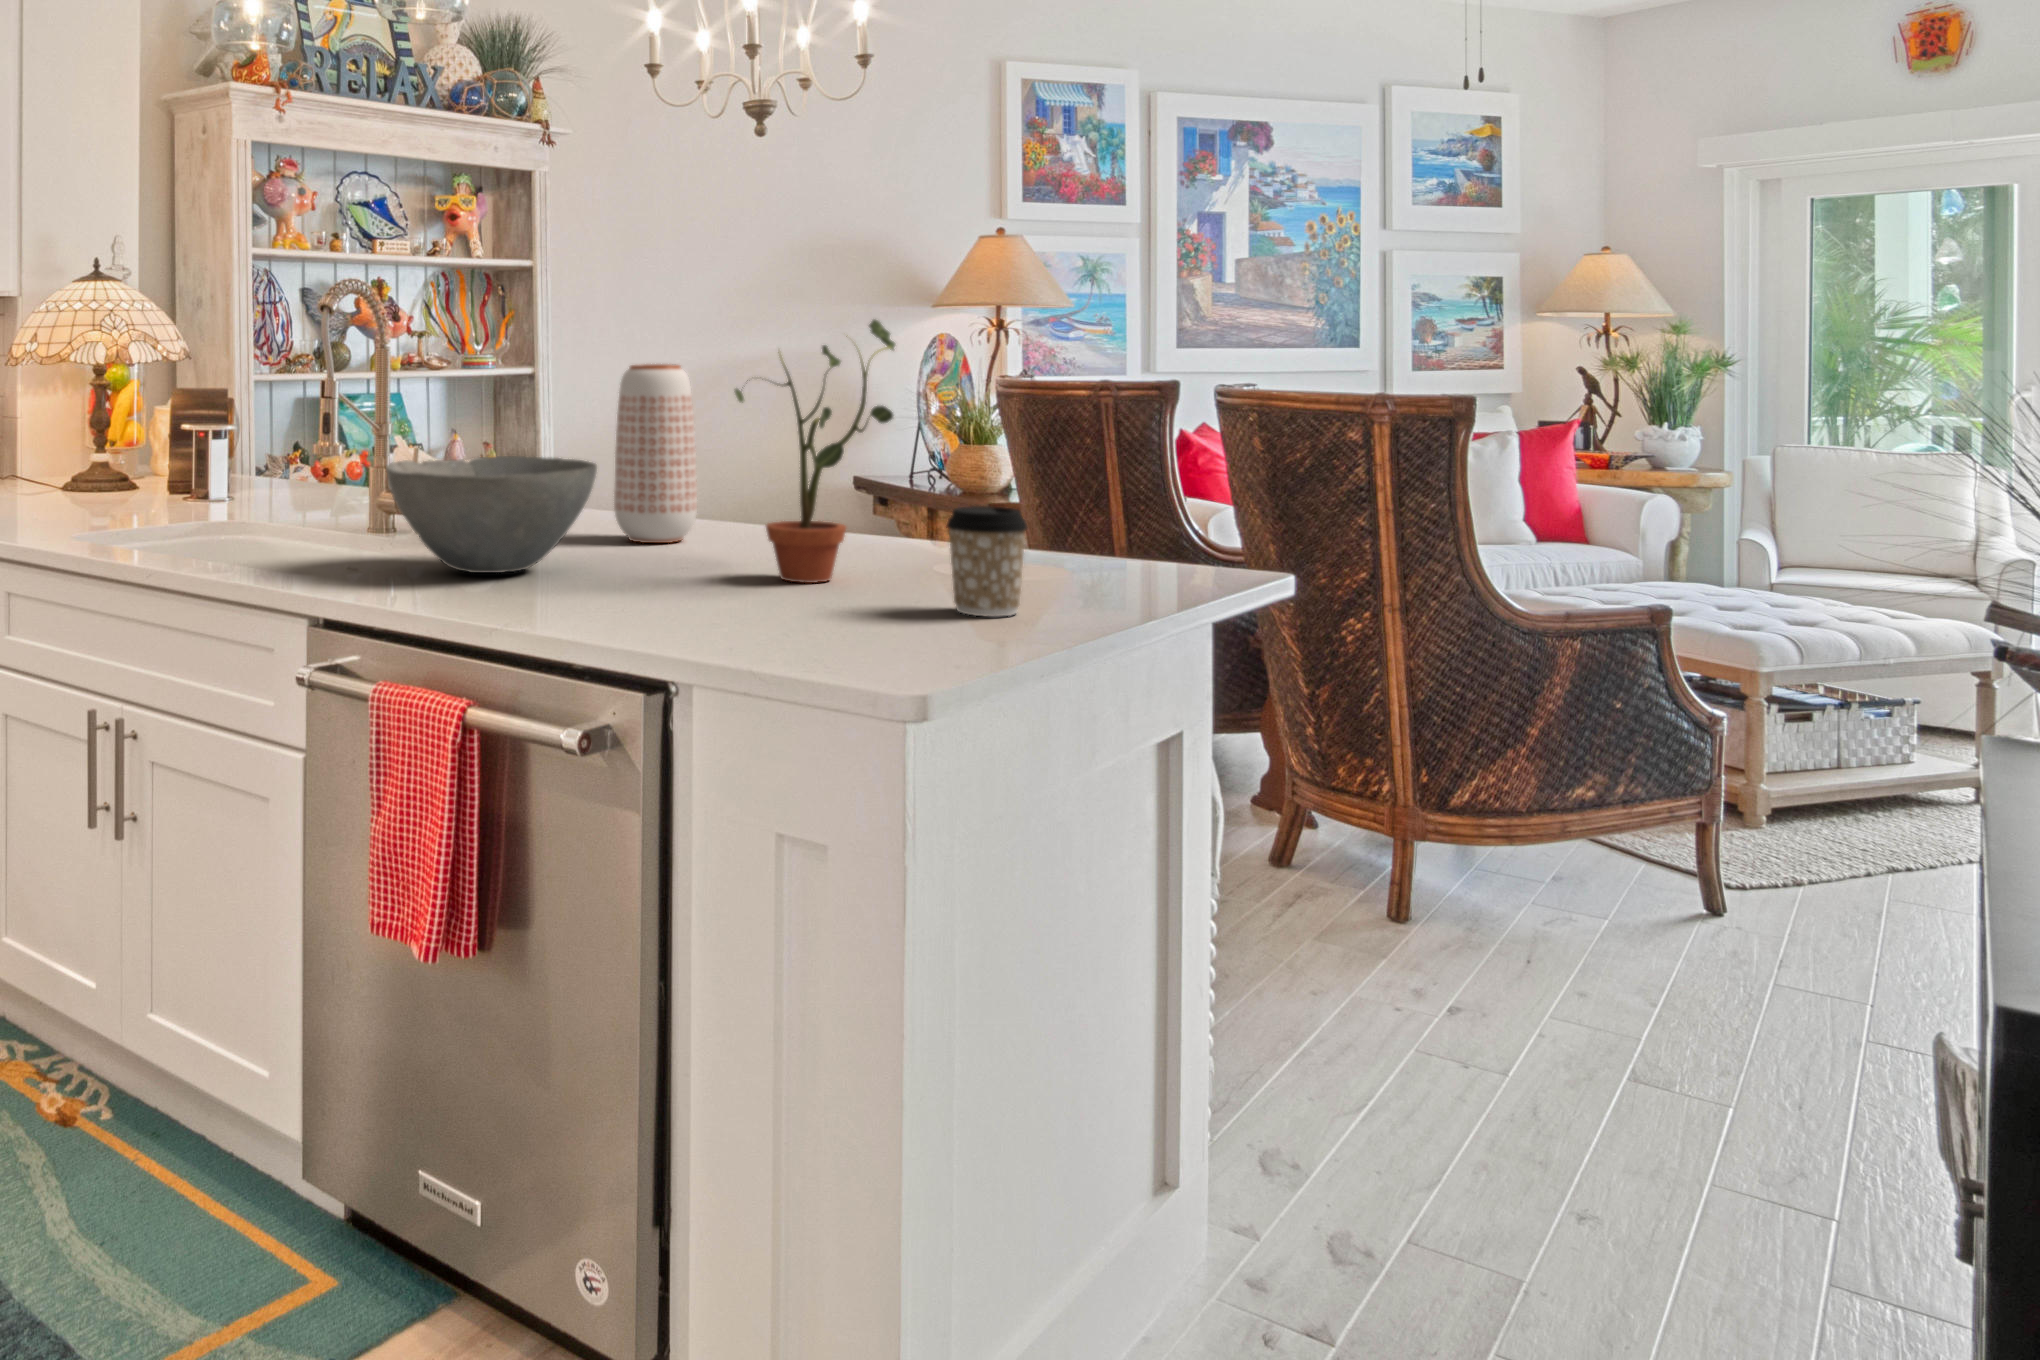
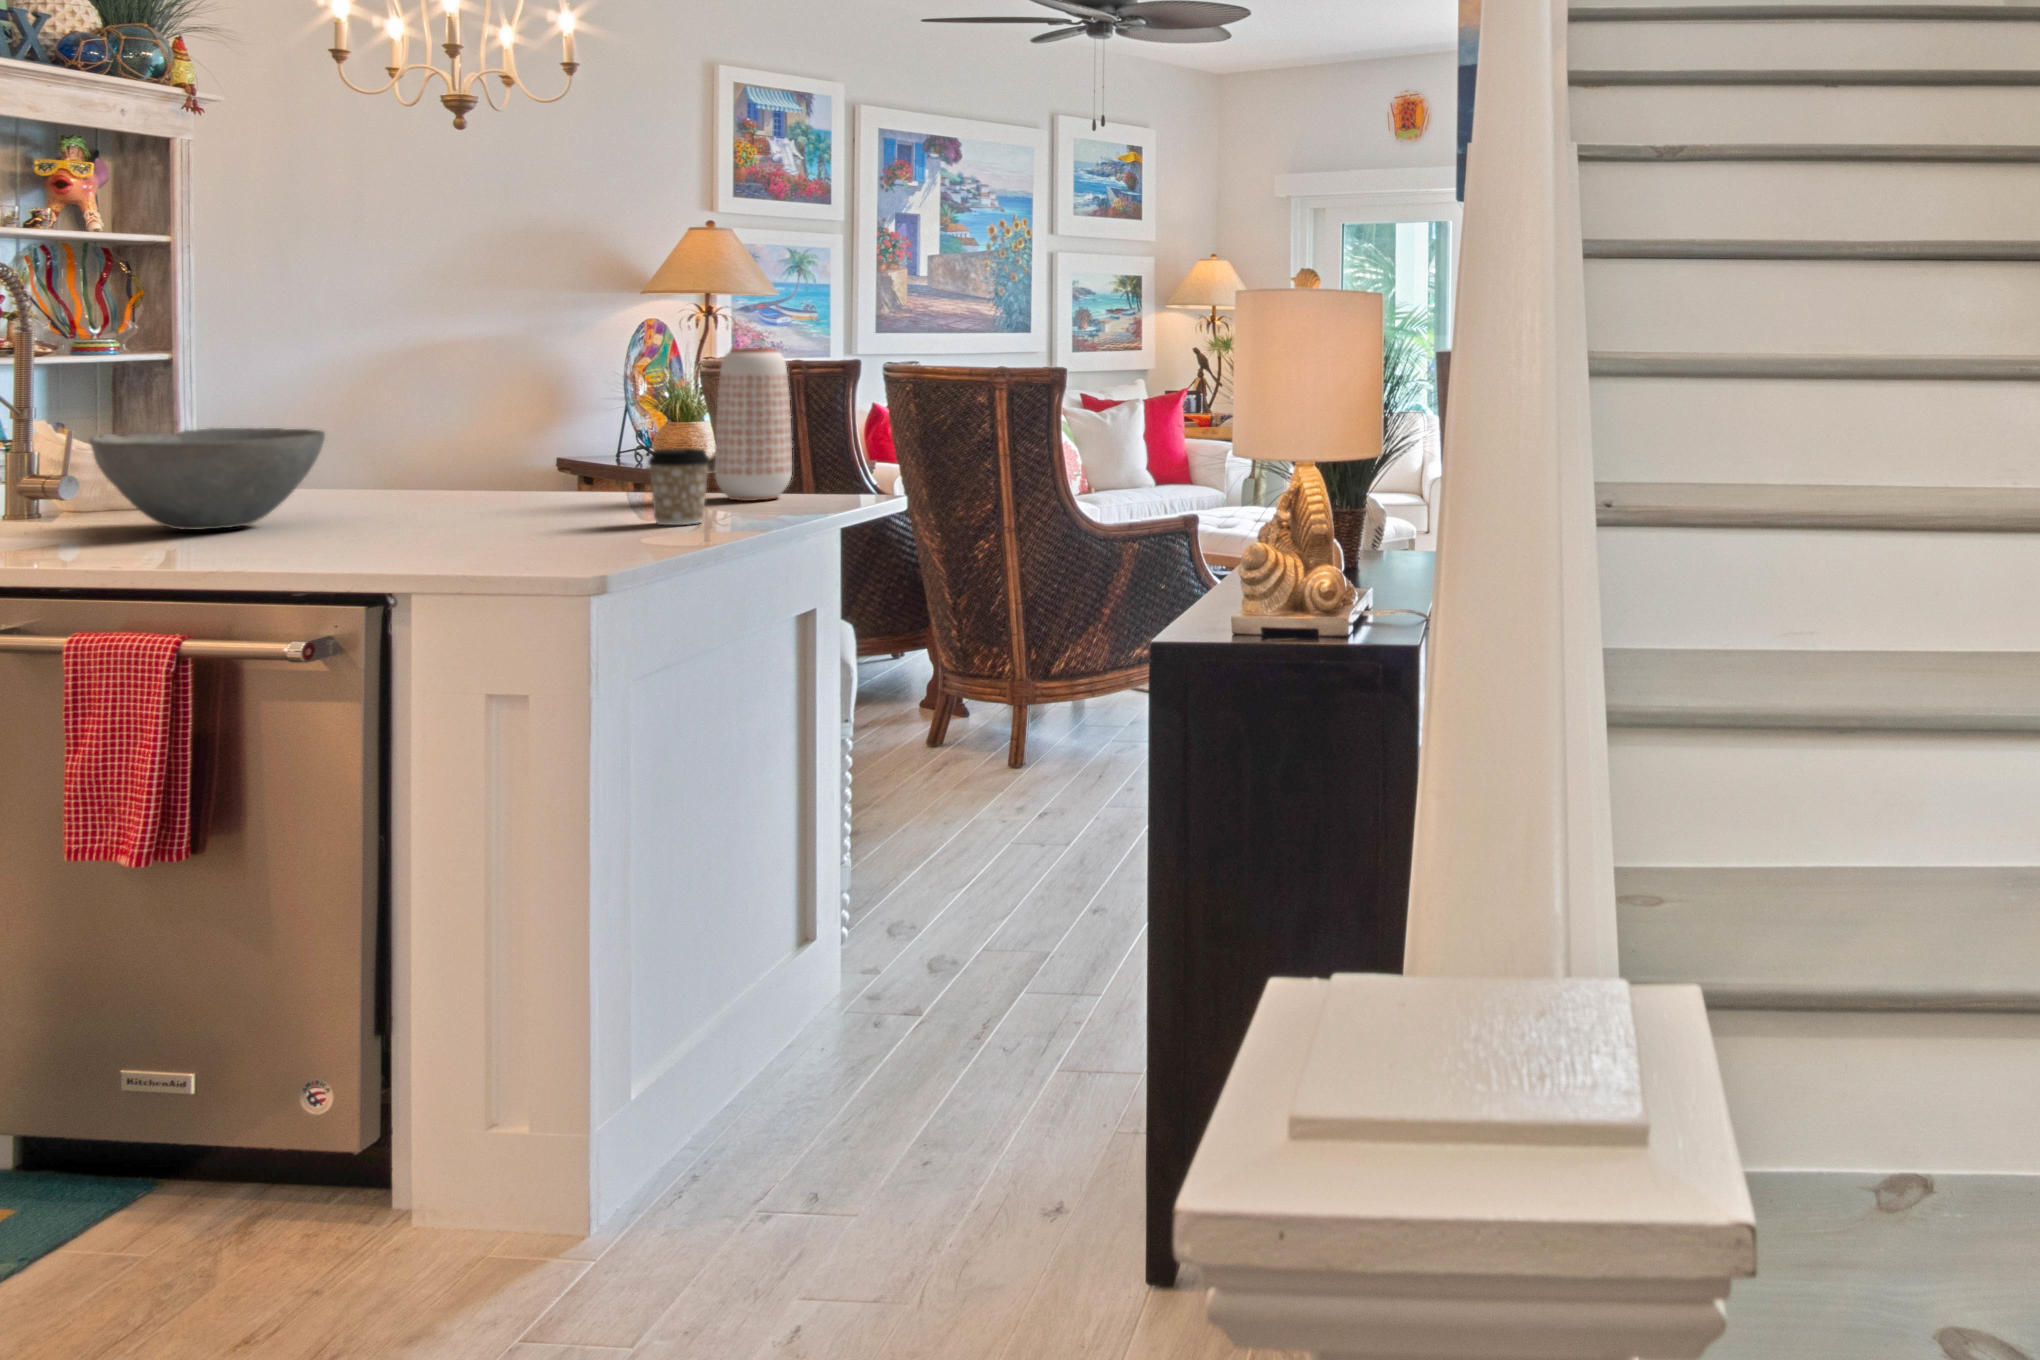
potted plant: present [735,320,895,583] -> none [464,310,606,517]
vase: present [614,364,697,543] -> present [715,348,792,501]

